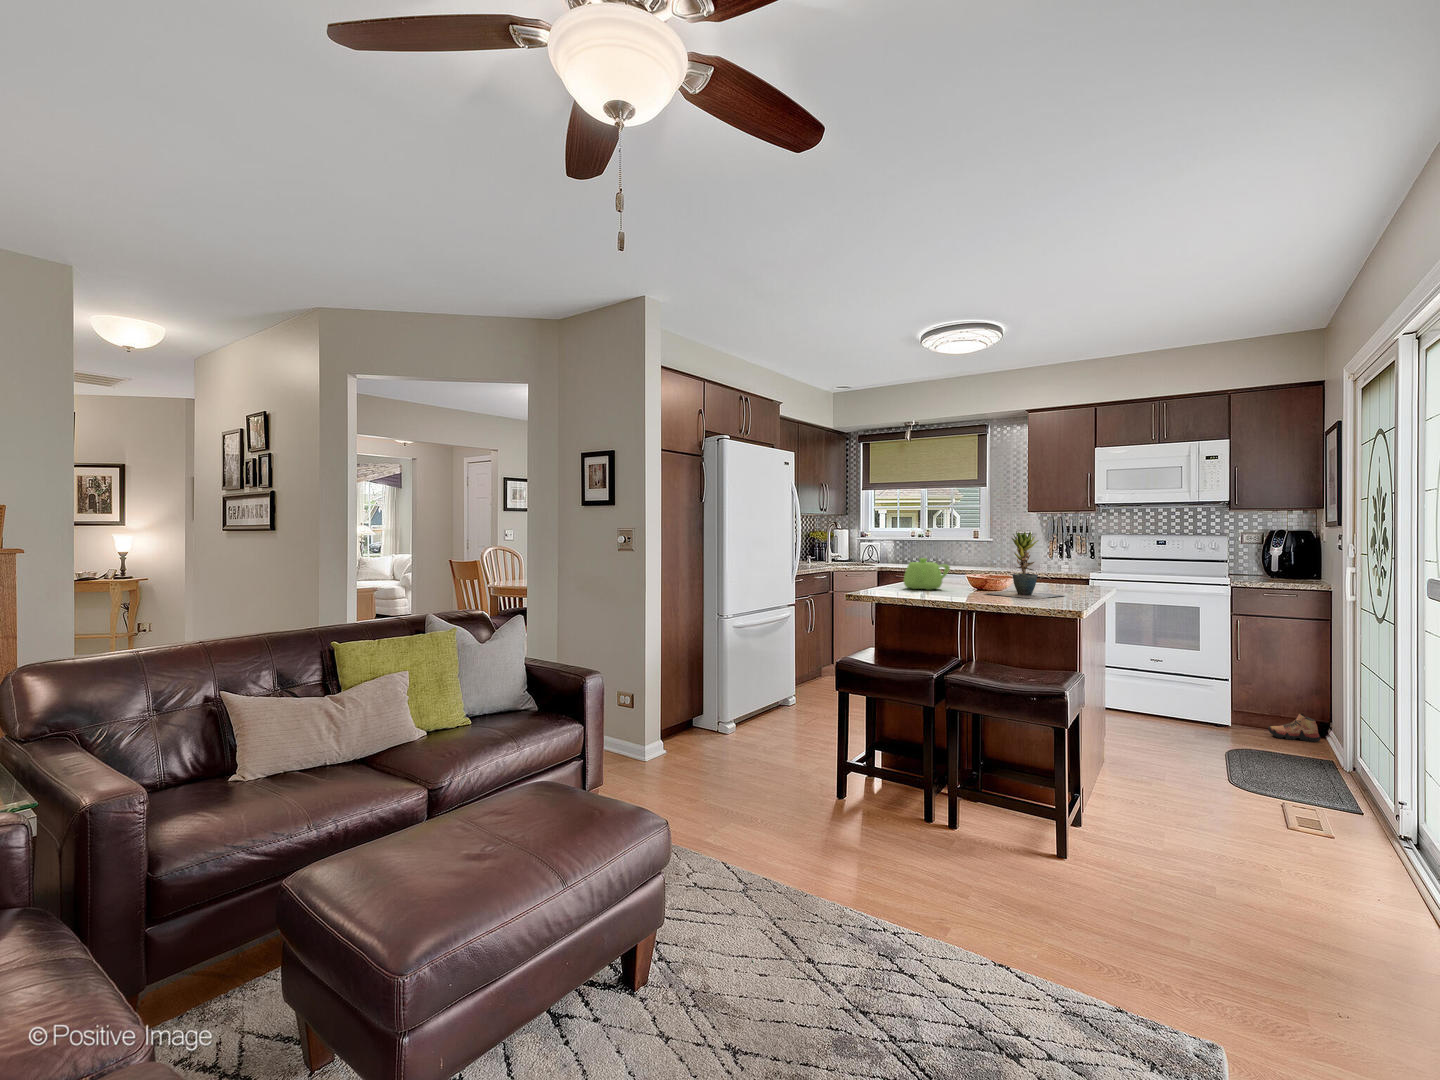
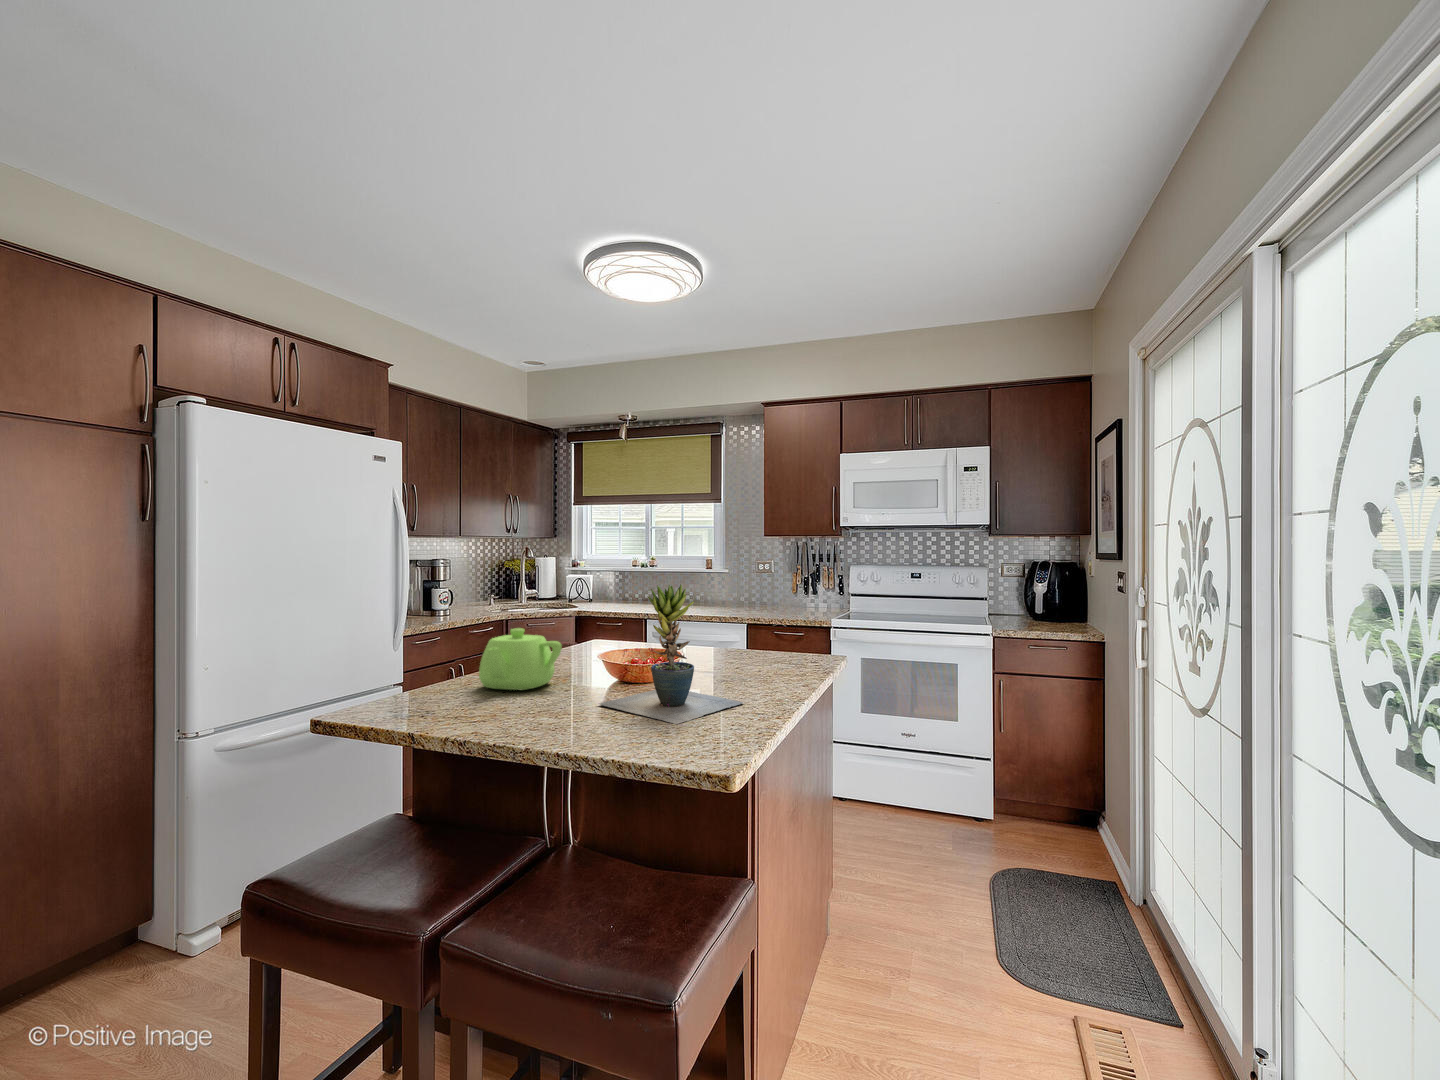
shoe: present [1268,714,1320,742] -> none [1038,803,1096,841]

